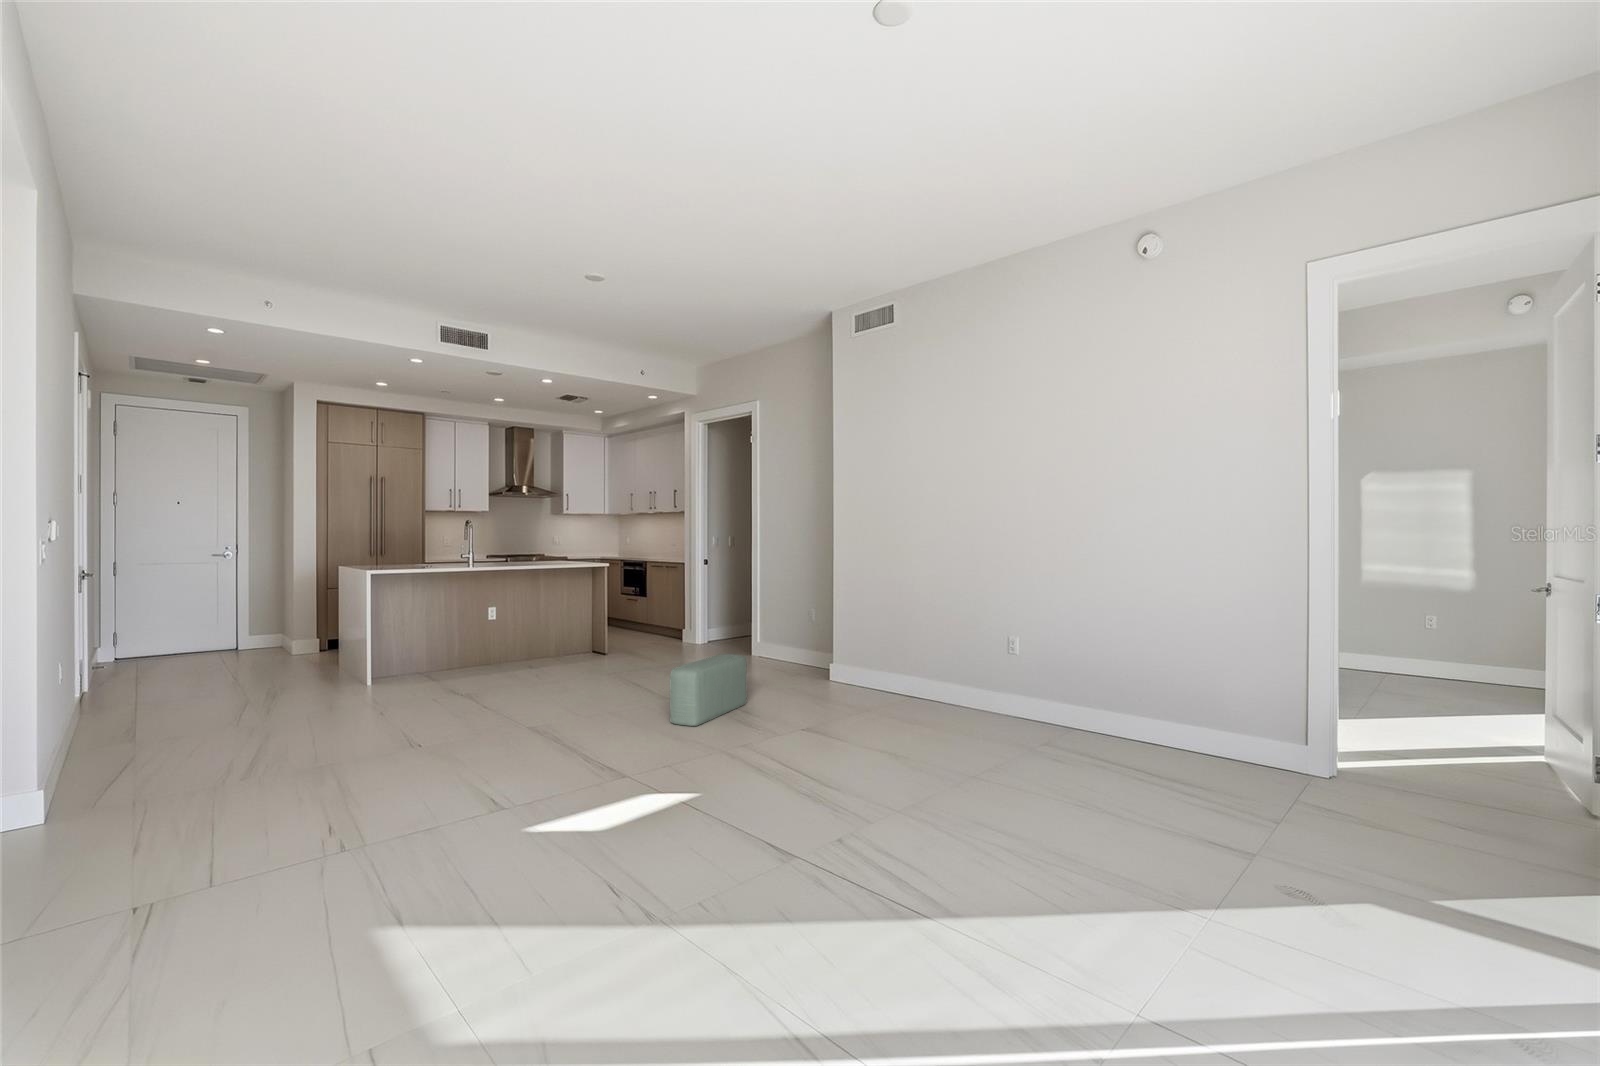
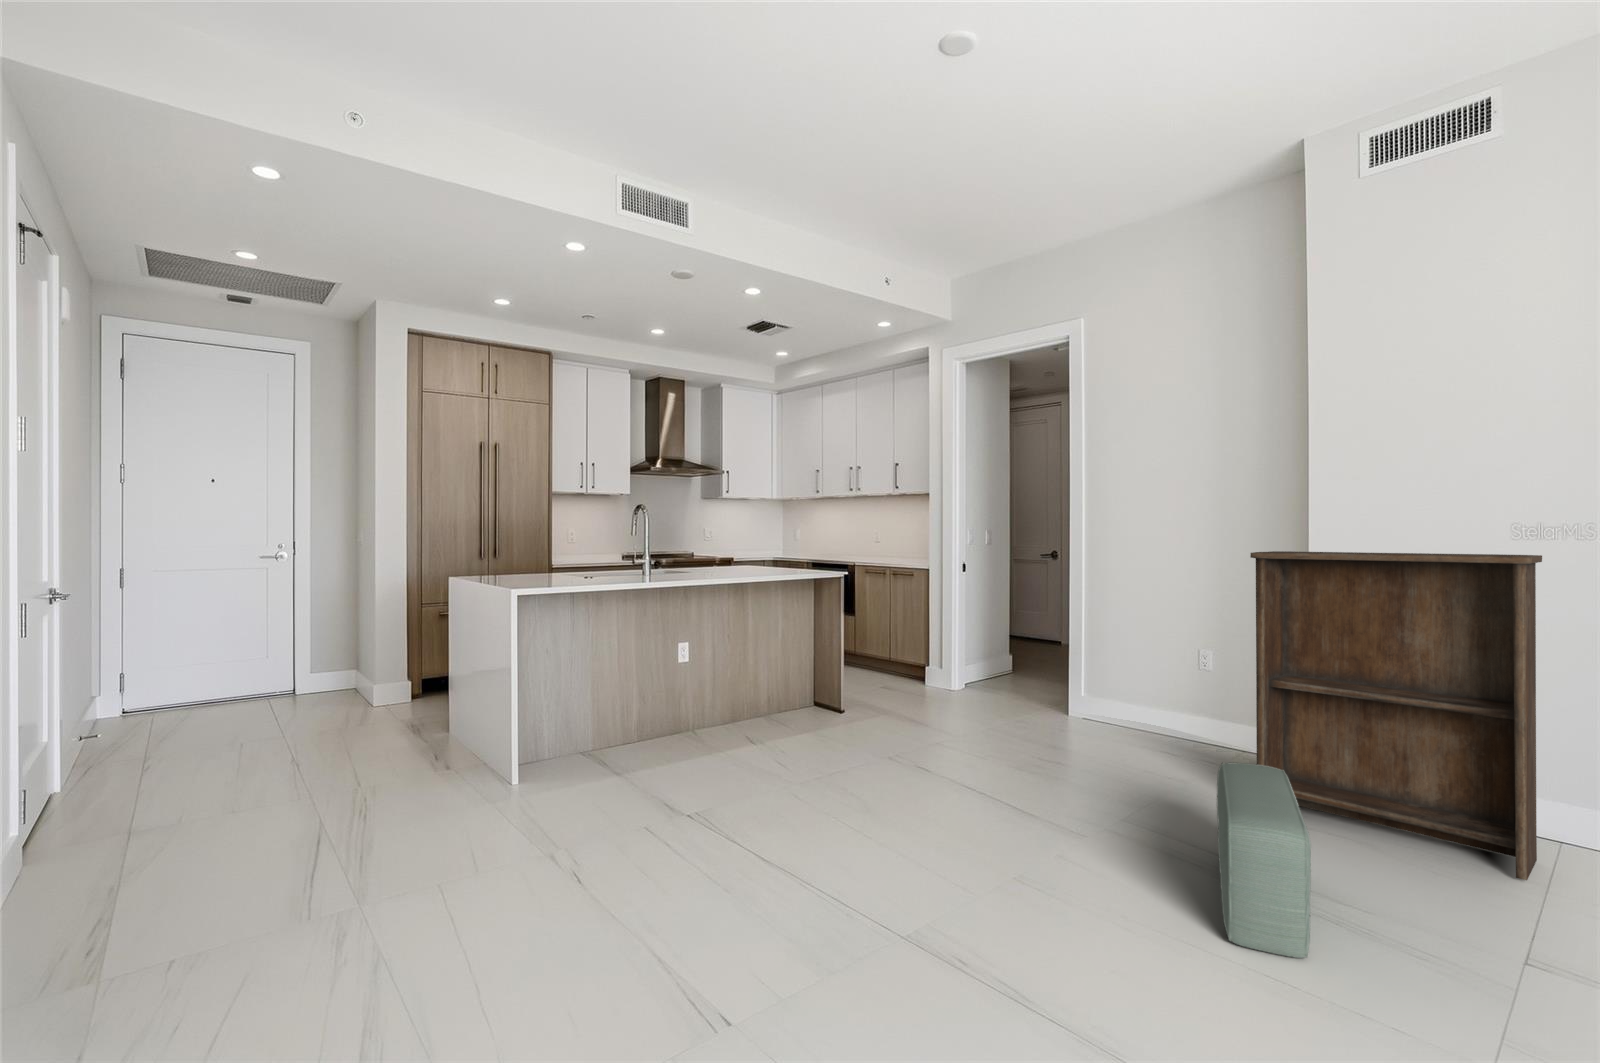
bookshelf: none [770,550,877,706] -> present [1250,551,1542,880]

